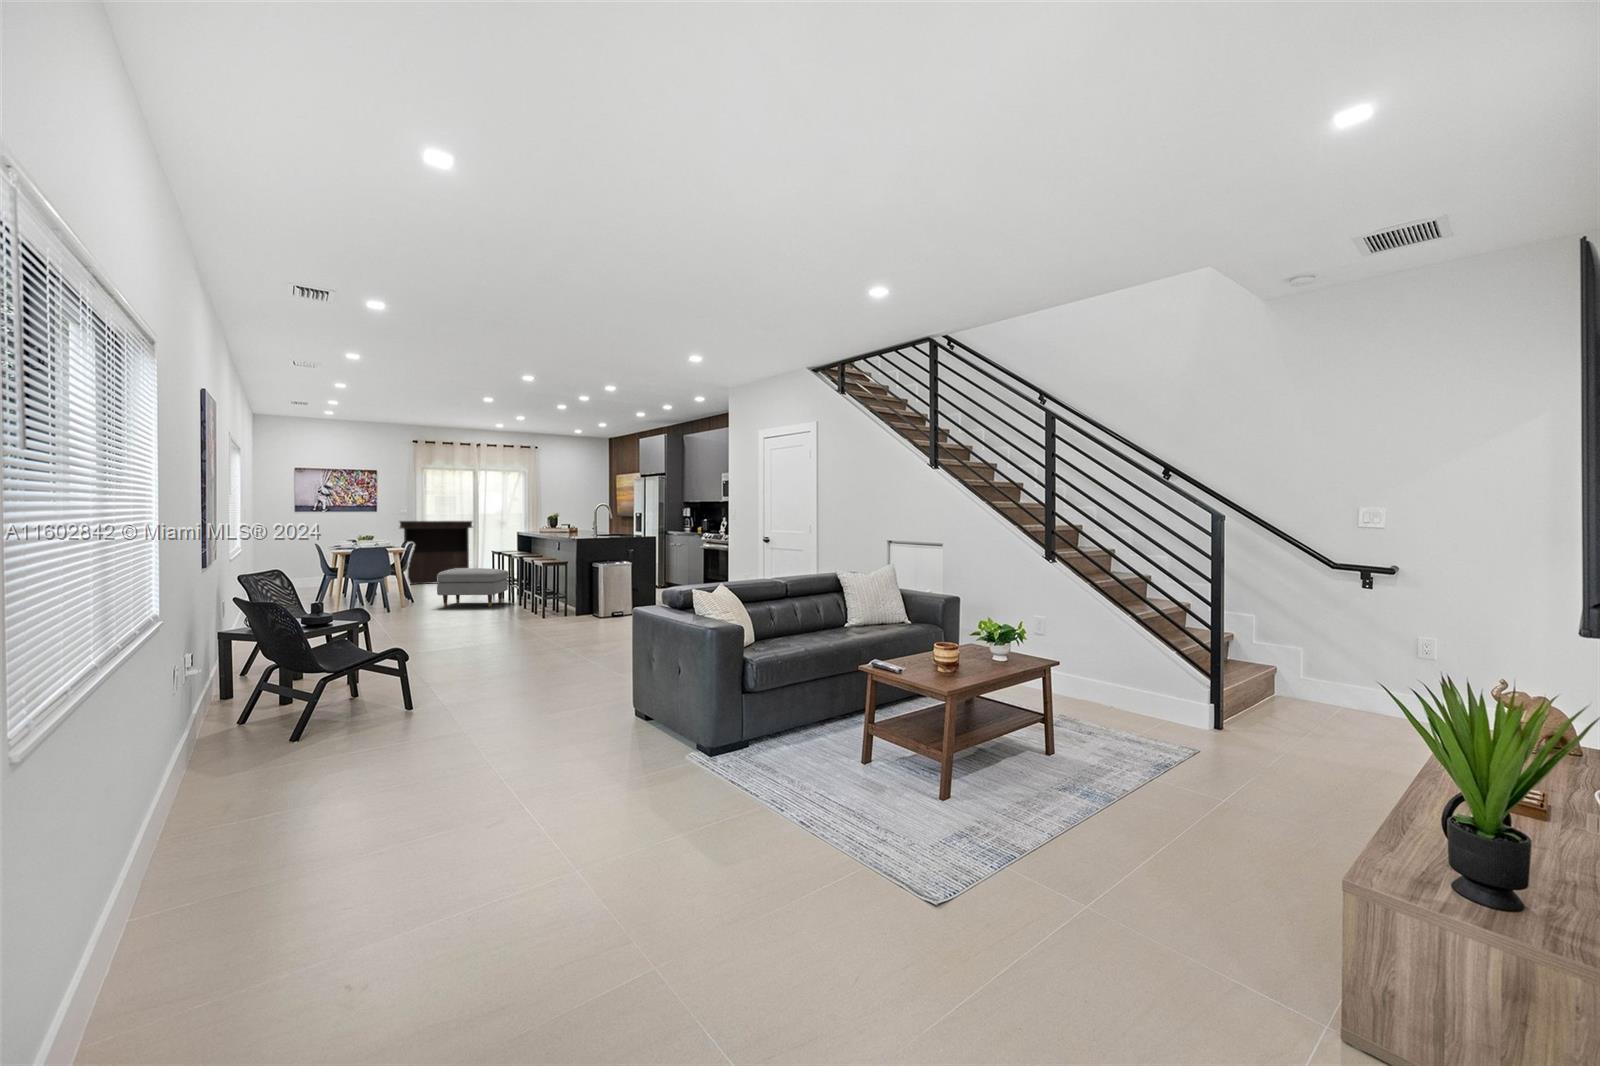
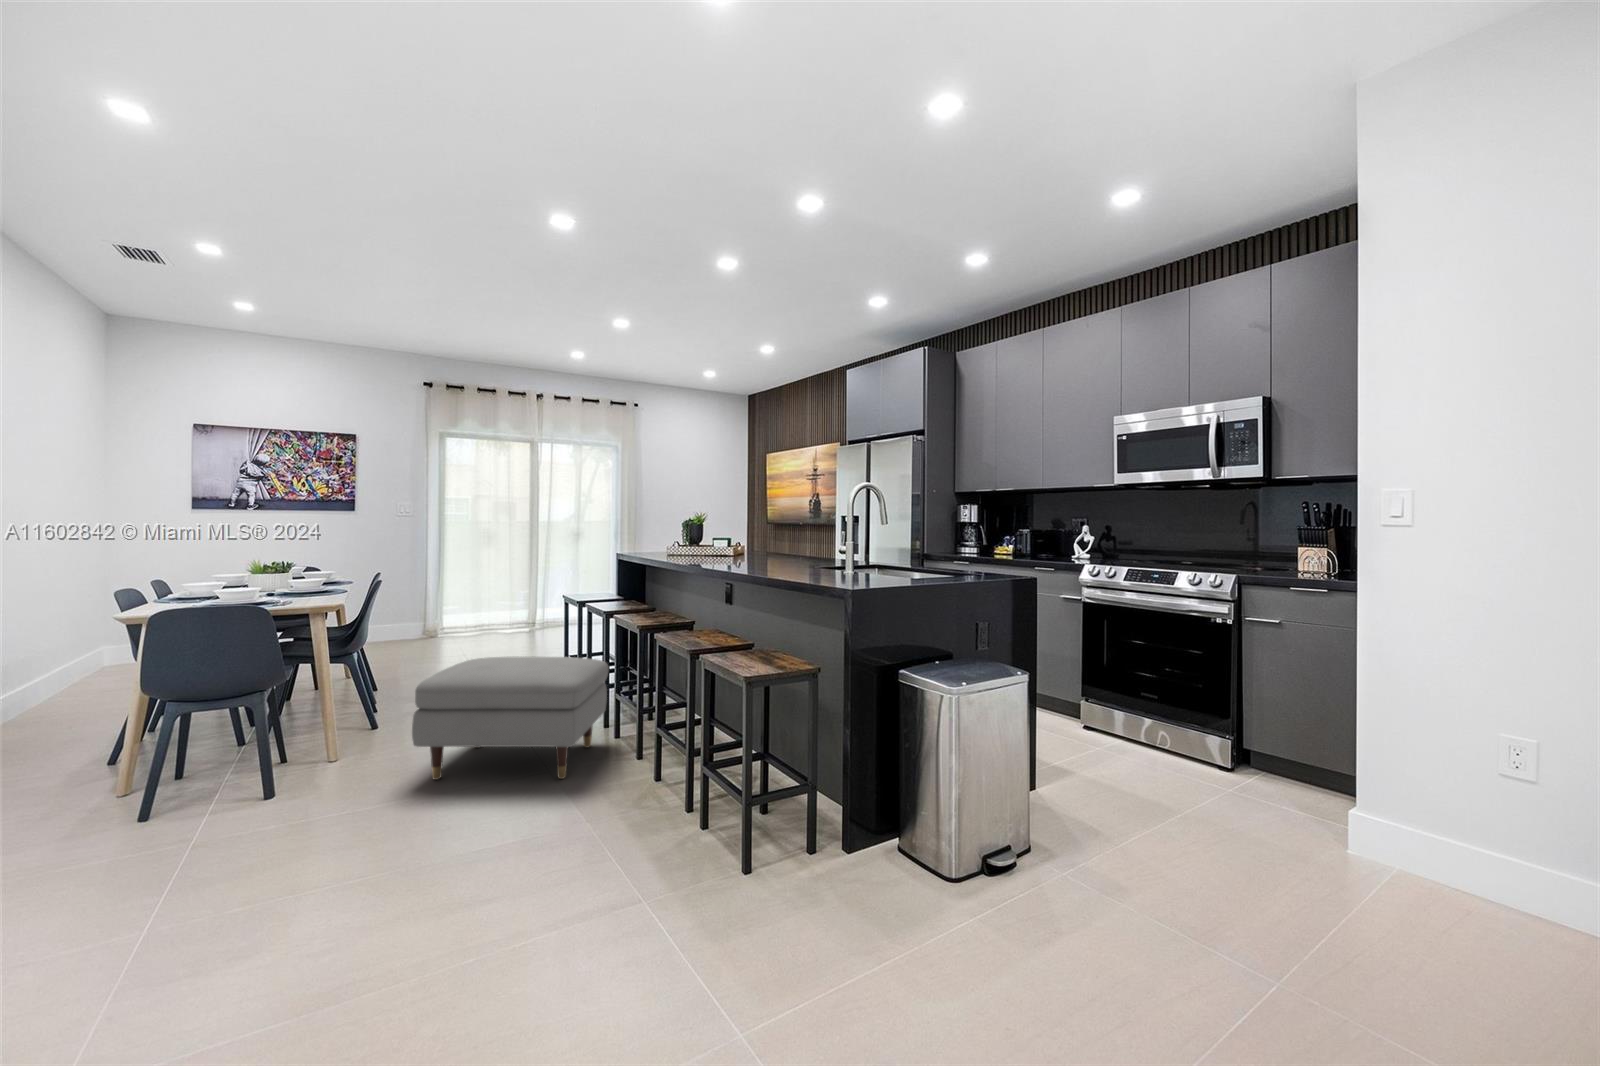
console table: present [400,521,472,584] -> none [390,528,528,651]

